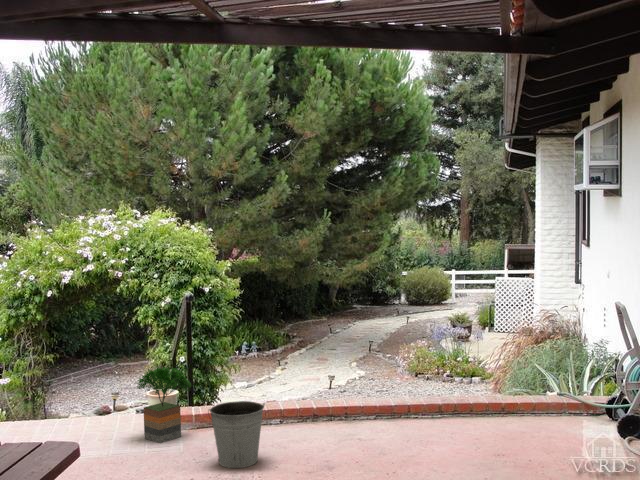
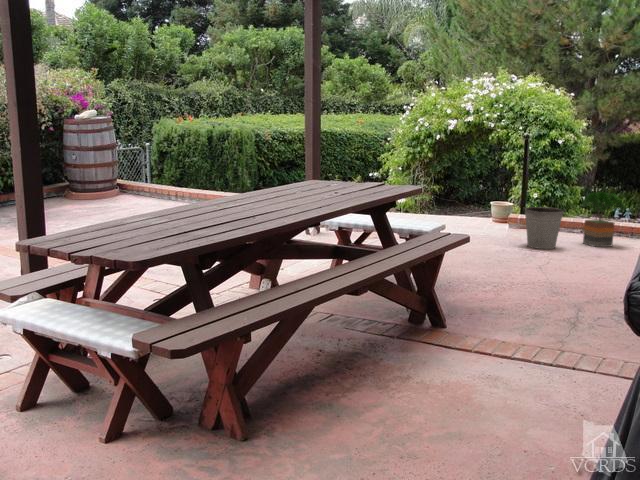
potted tree: present [138,367,191,443] -> present [582,192,625,247]

